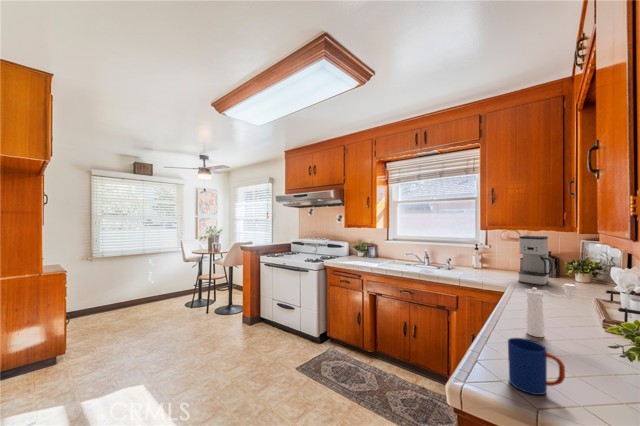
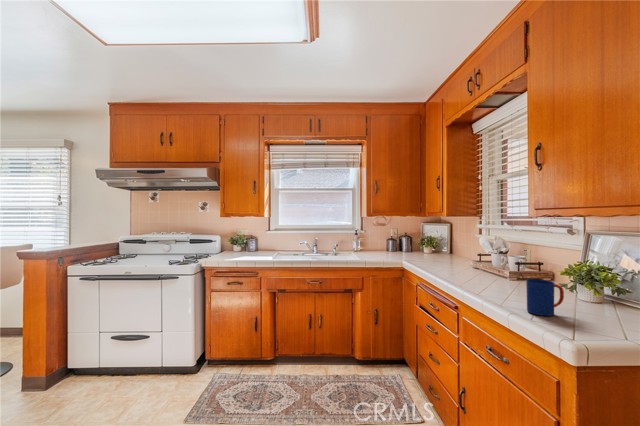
coffee maker: present [519,236,553,285] -> none [408,218,431,259]
pepper mill: present [525,284,578,337] -> none [479,244,508,287]

